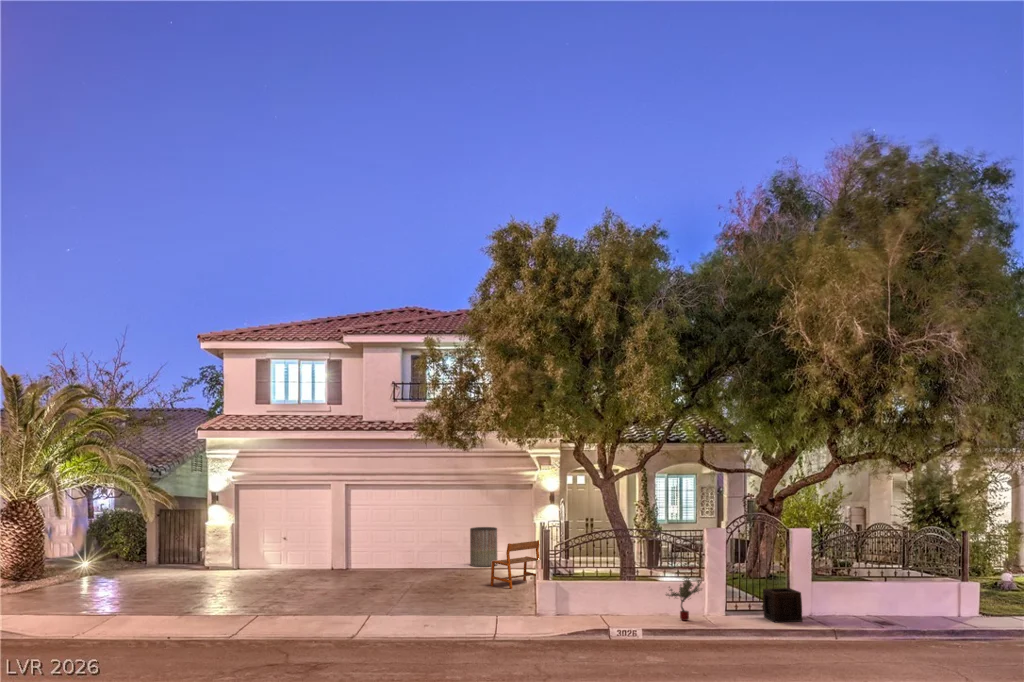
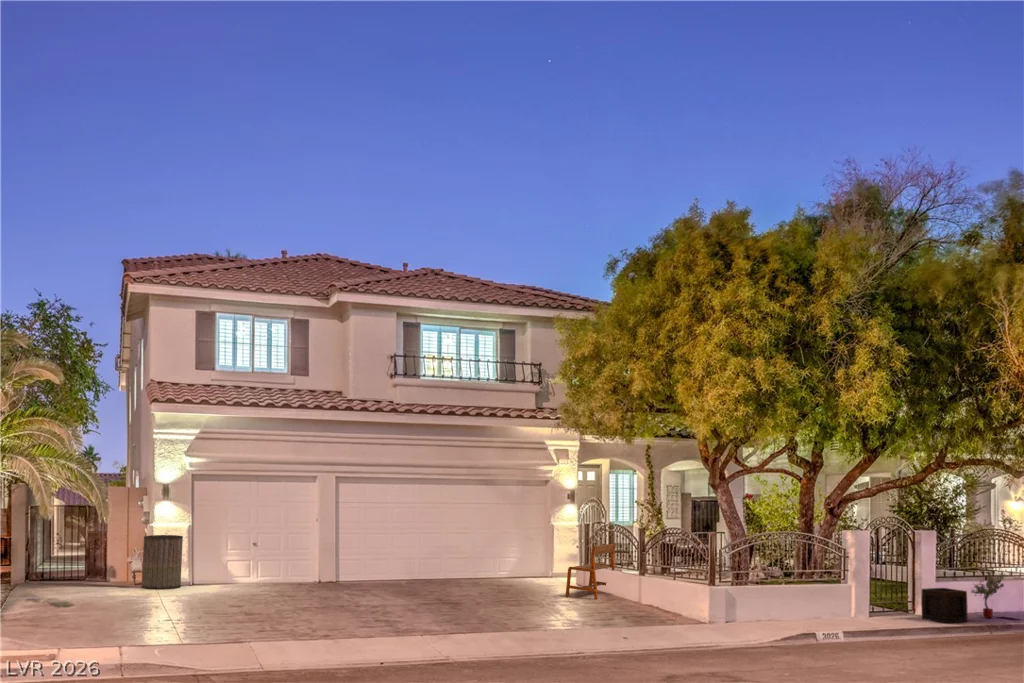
trash can: present [470,527,497,567] -> present [142,535,183,589]
potted tree: present [666,574,702,621] -> present [971,570,1004,618]

